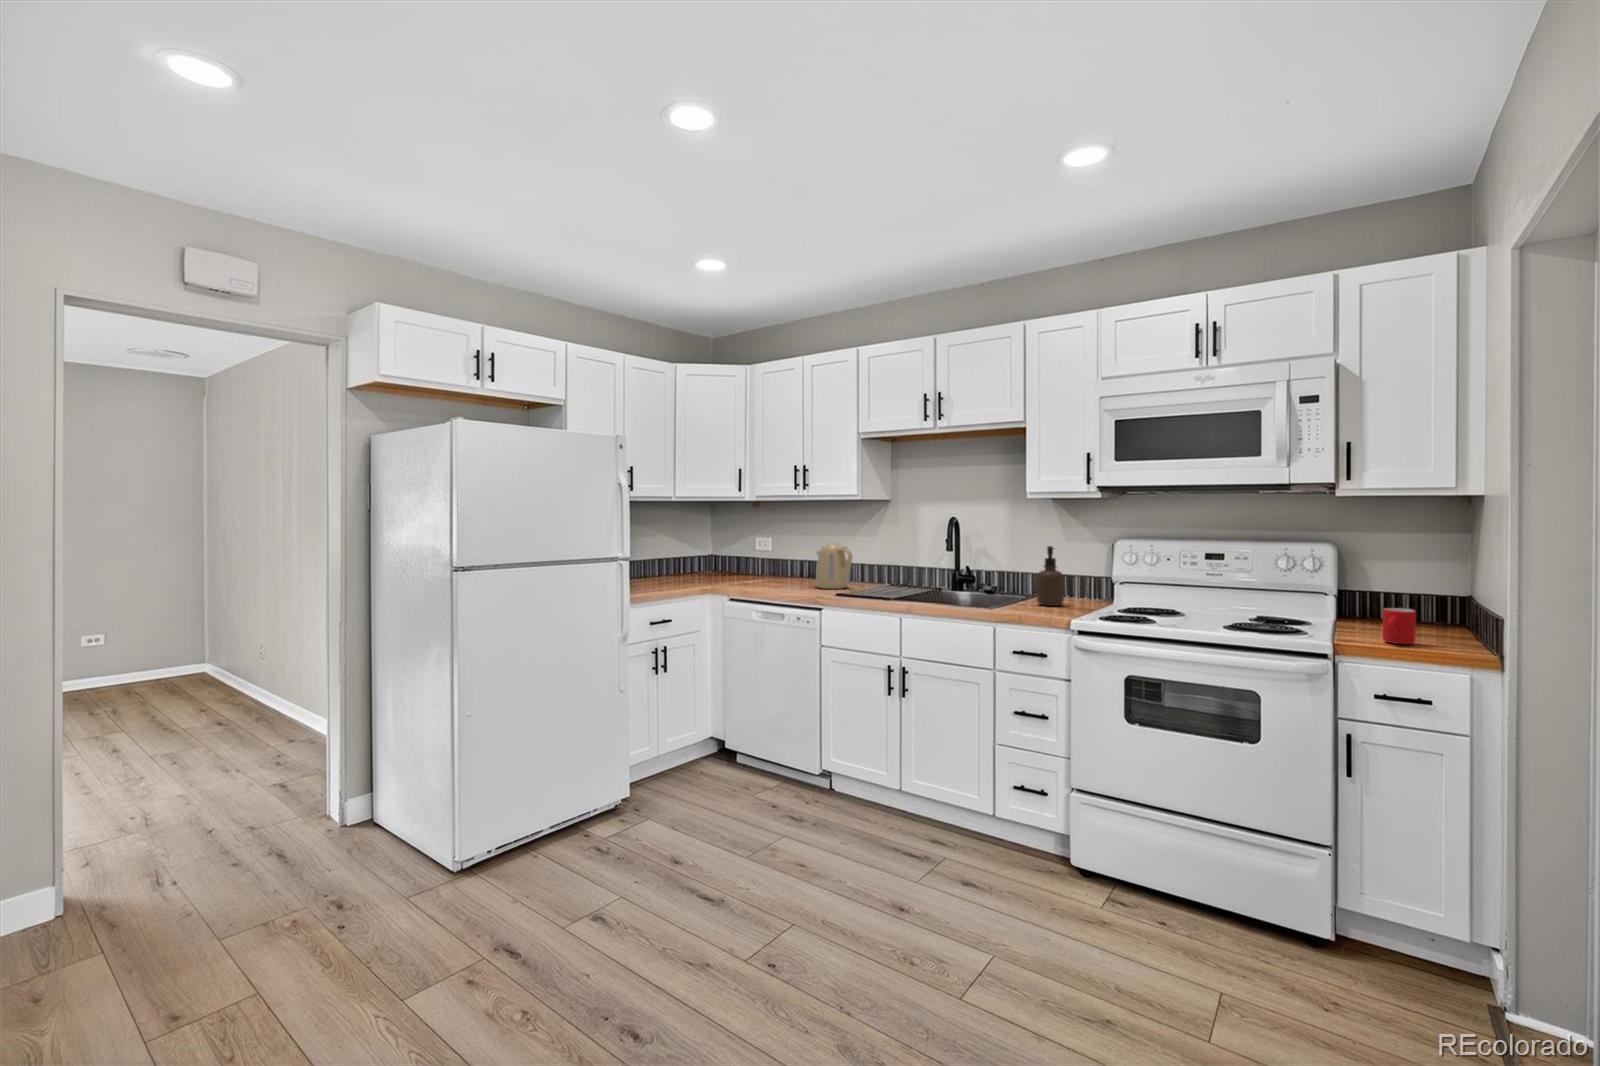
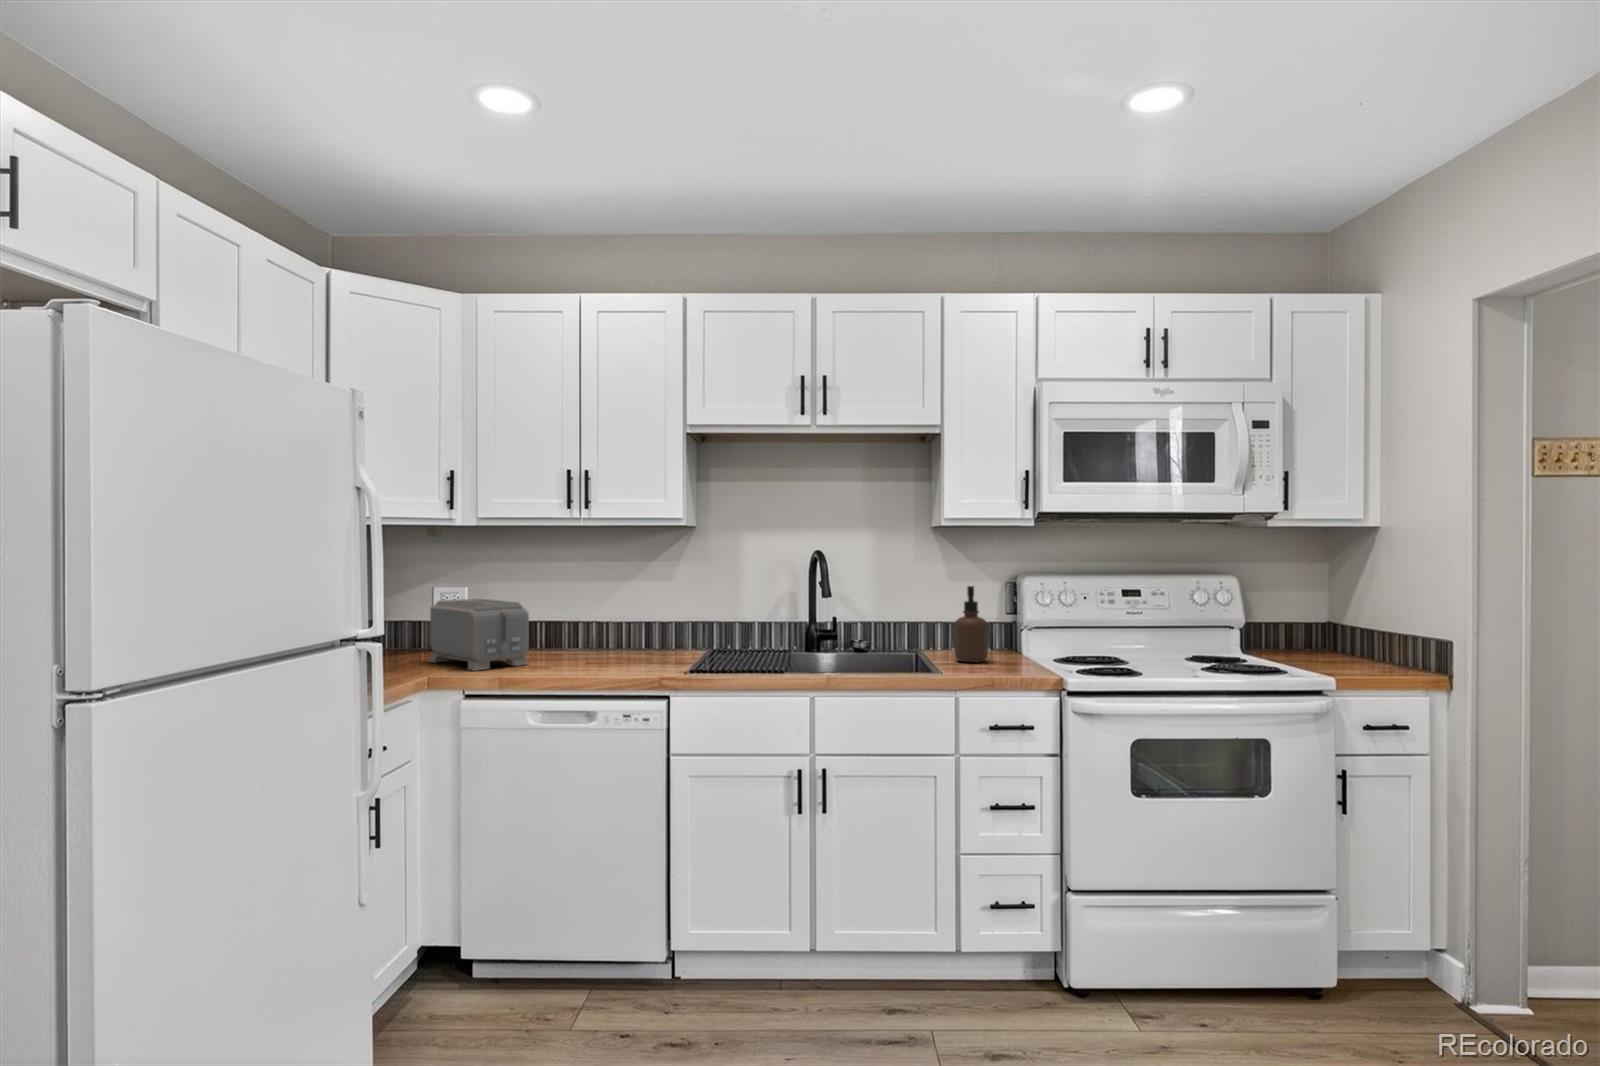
kettle: present [816,542,852,589] -> none [590,589,662,662]
toaster: none [737,546,778,587] -> present [429,599,529,671]
mug: present [1382,608,1416,644] -> none [1355,638,1386,674]

